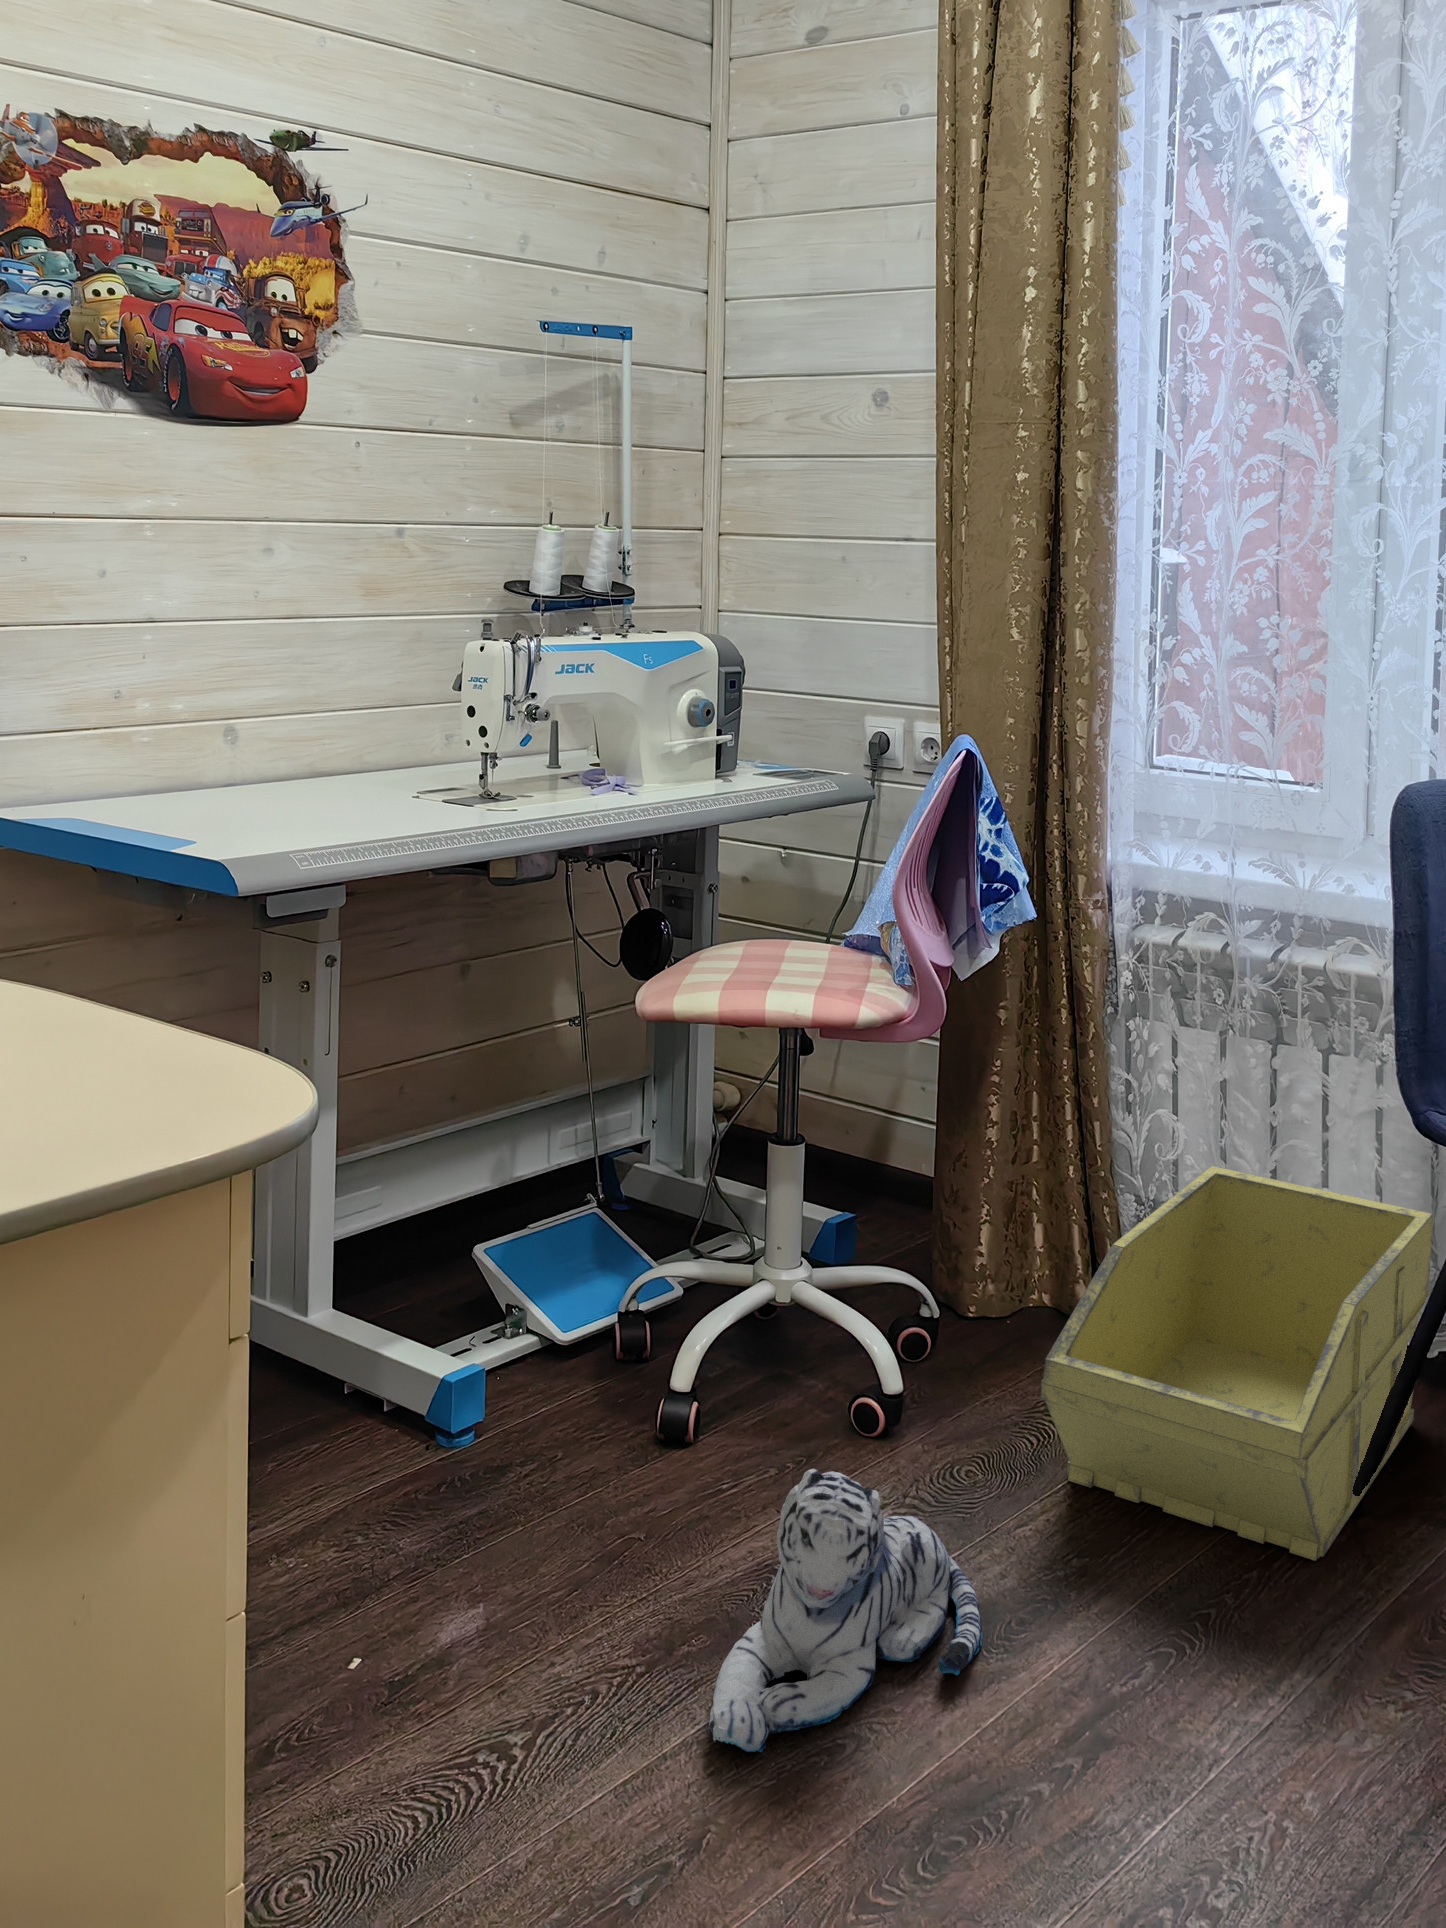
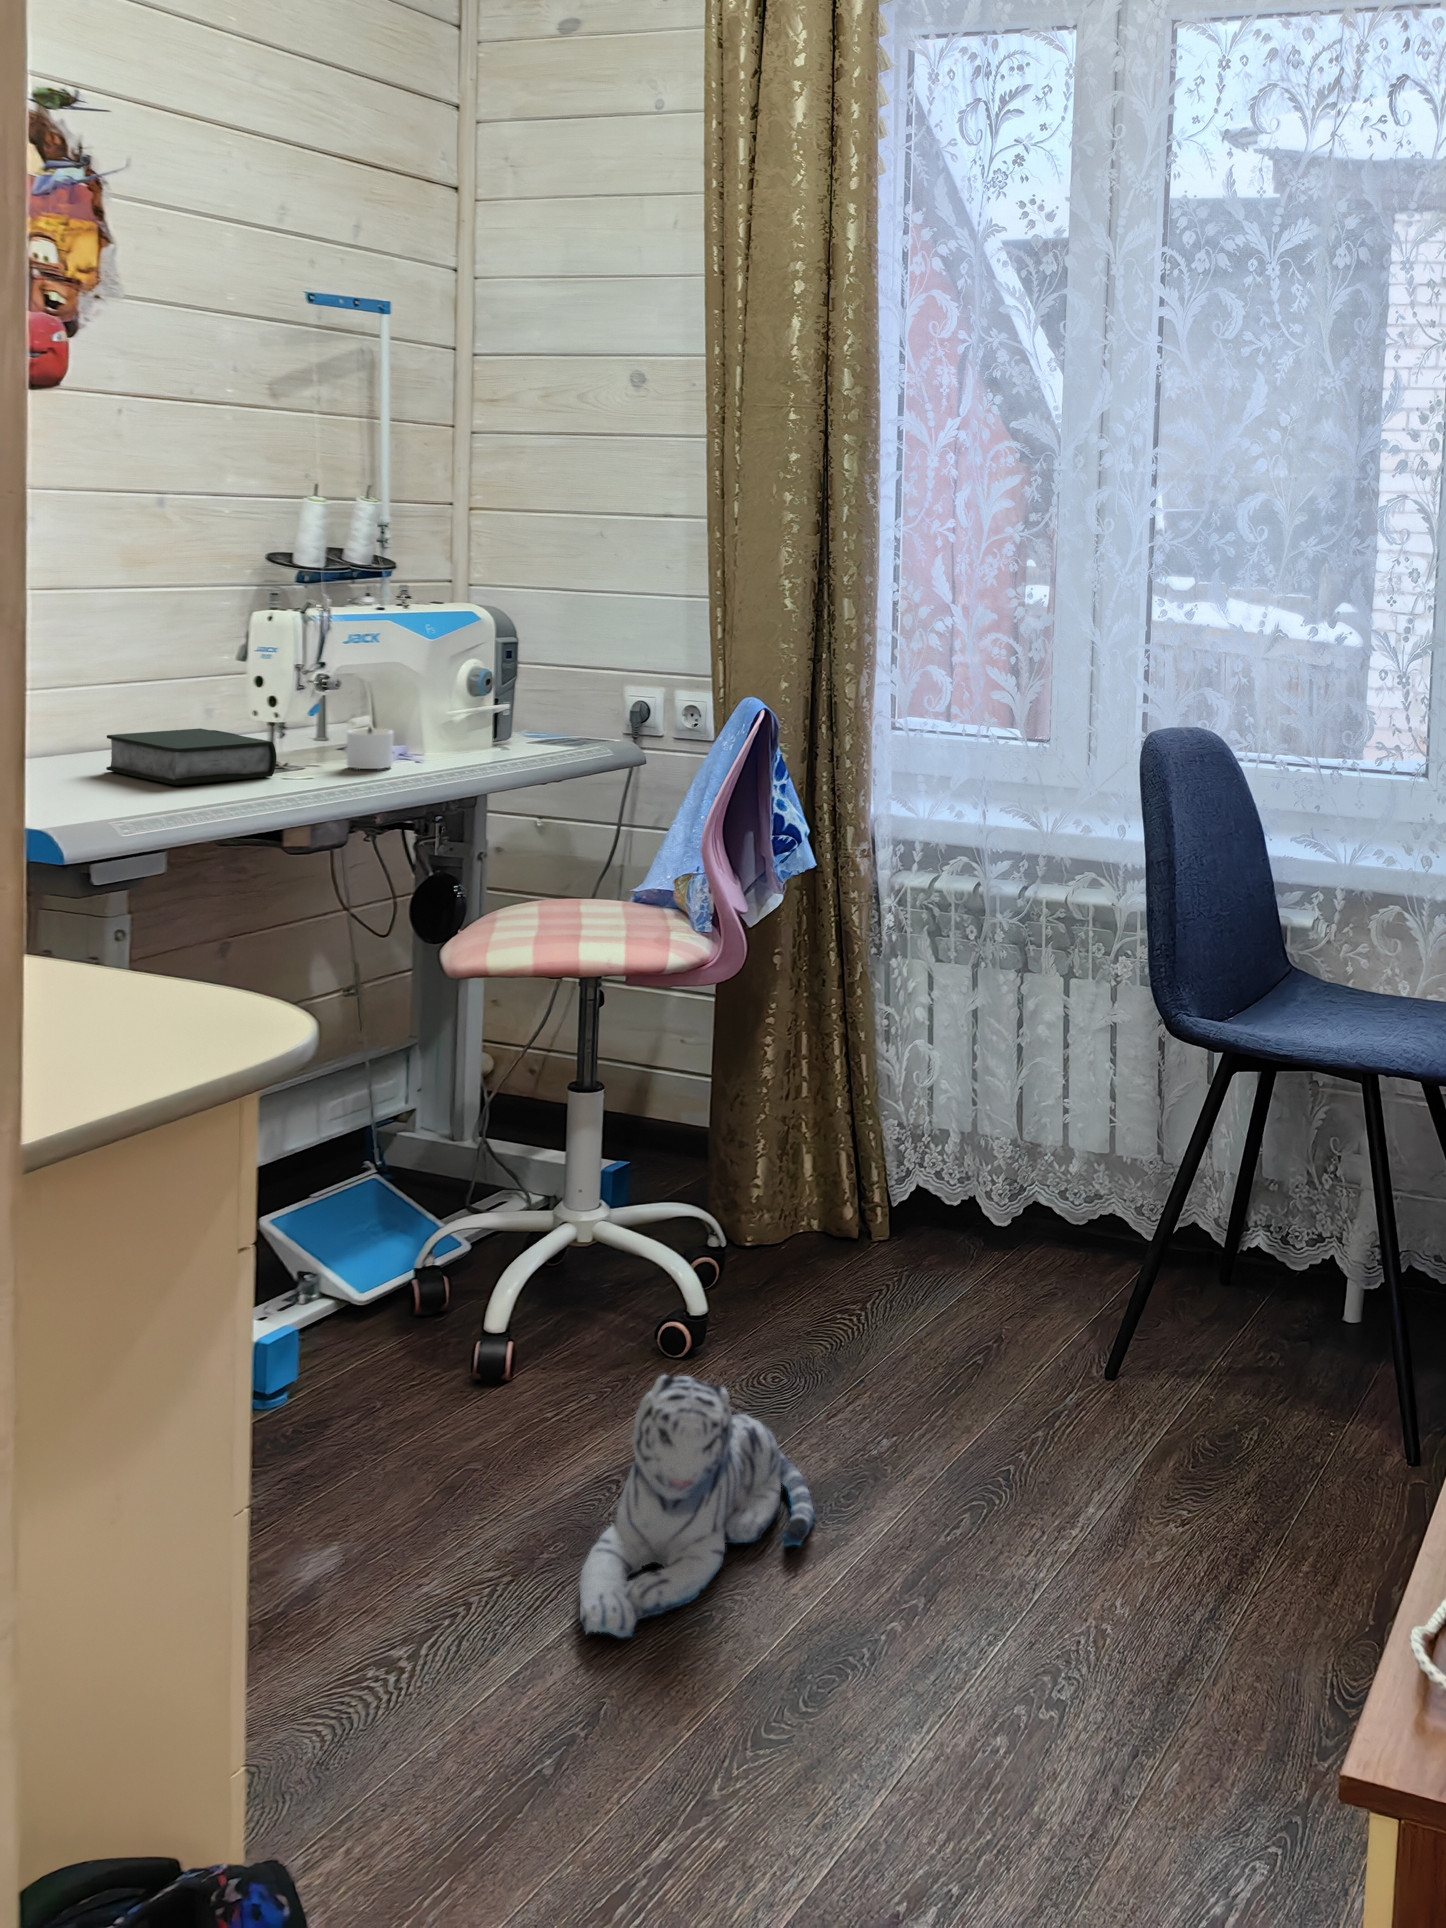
book: none [336,754,488,811] -> present [106,728,276,785]
candle: none [559,756,625,799] -> present [347,727,393,769]
storage bin: present [1041,1166,1433,1561] -> none [845,1085,1164,1413]

